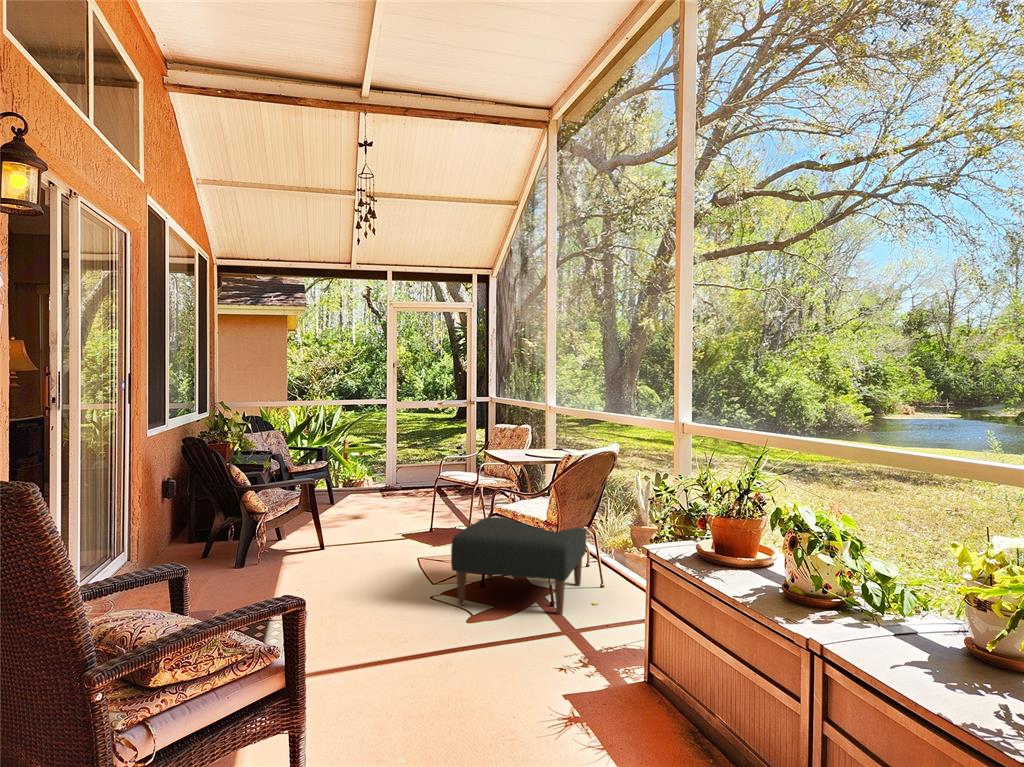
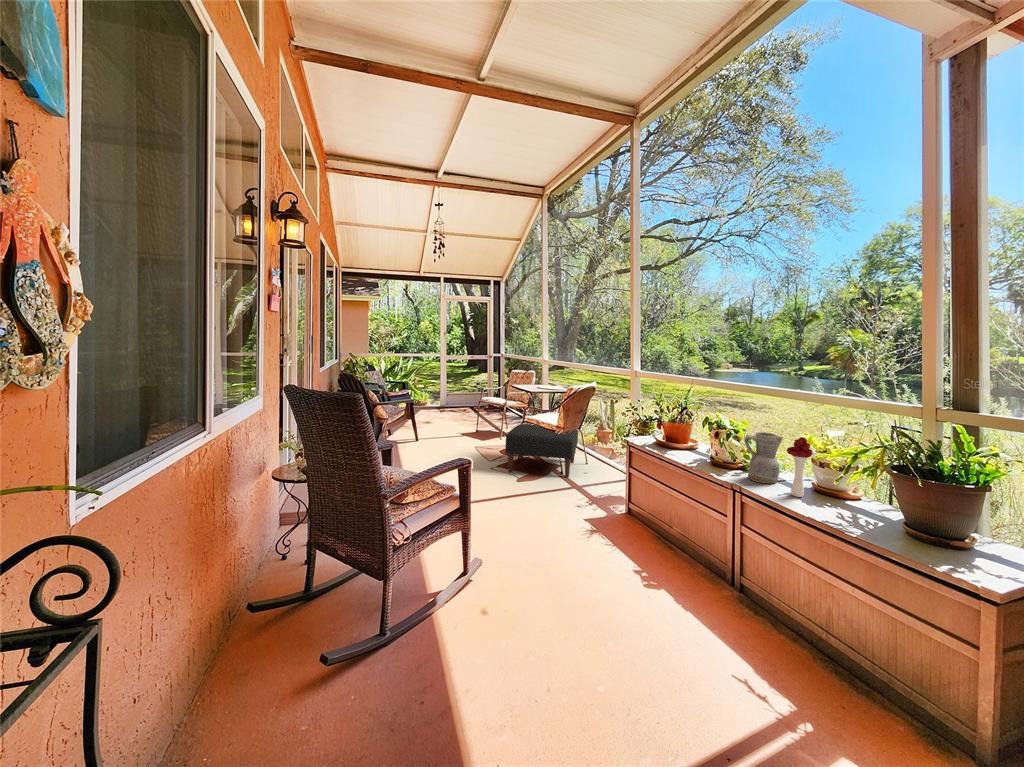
ceramic pitcher: none [831,535,904,639] -> present [744,432,783,483]
flower bouquet: none [905,547,957,672] -> present [787,437,812,497]

